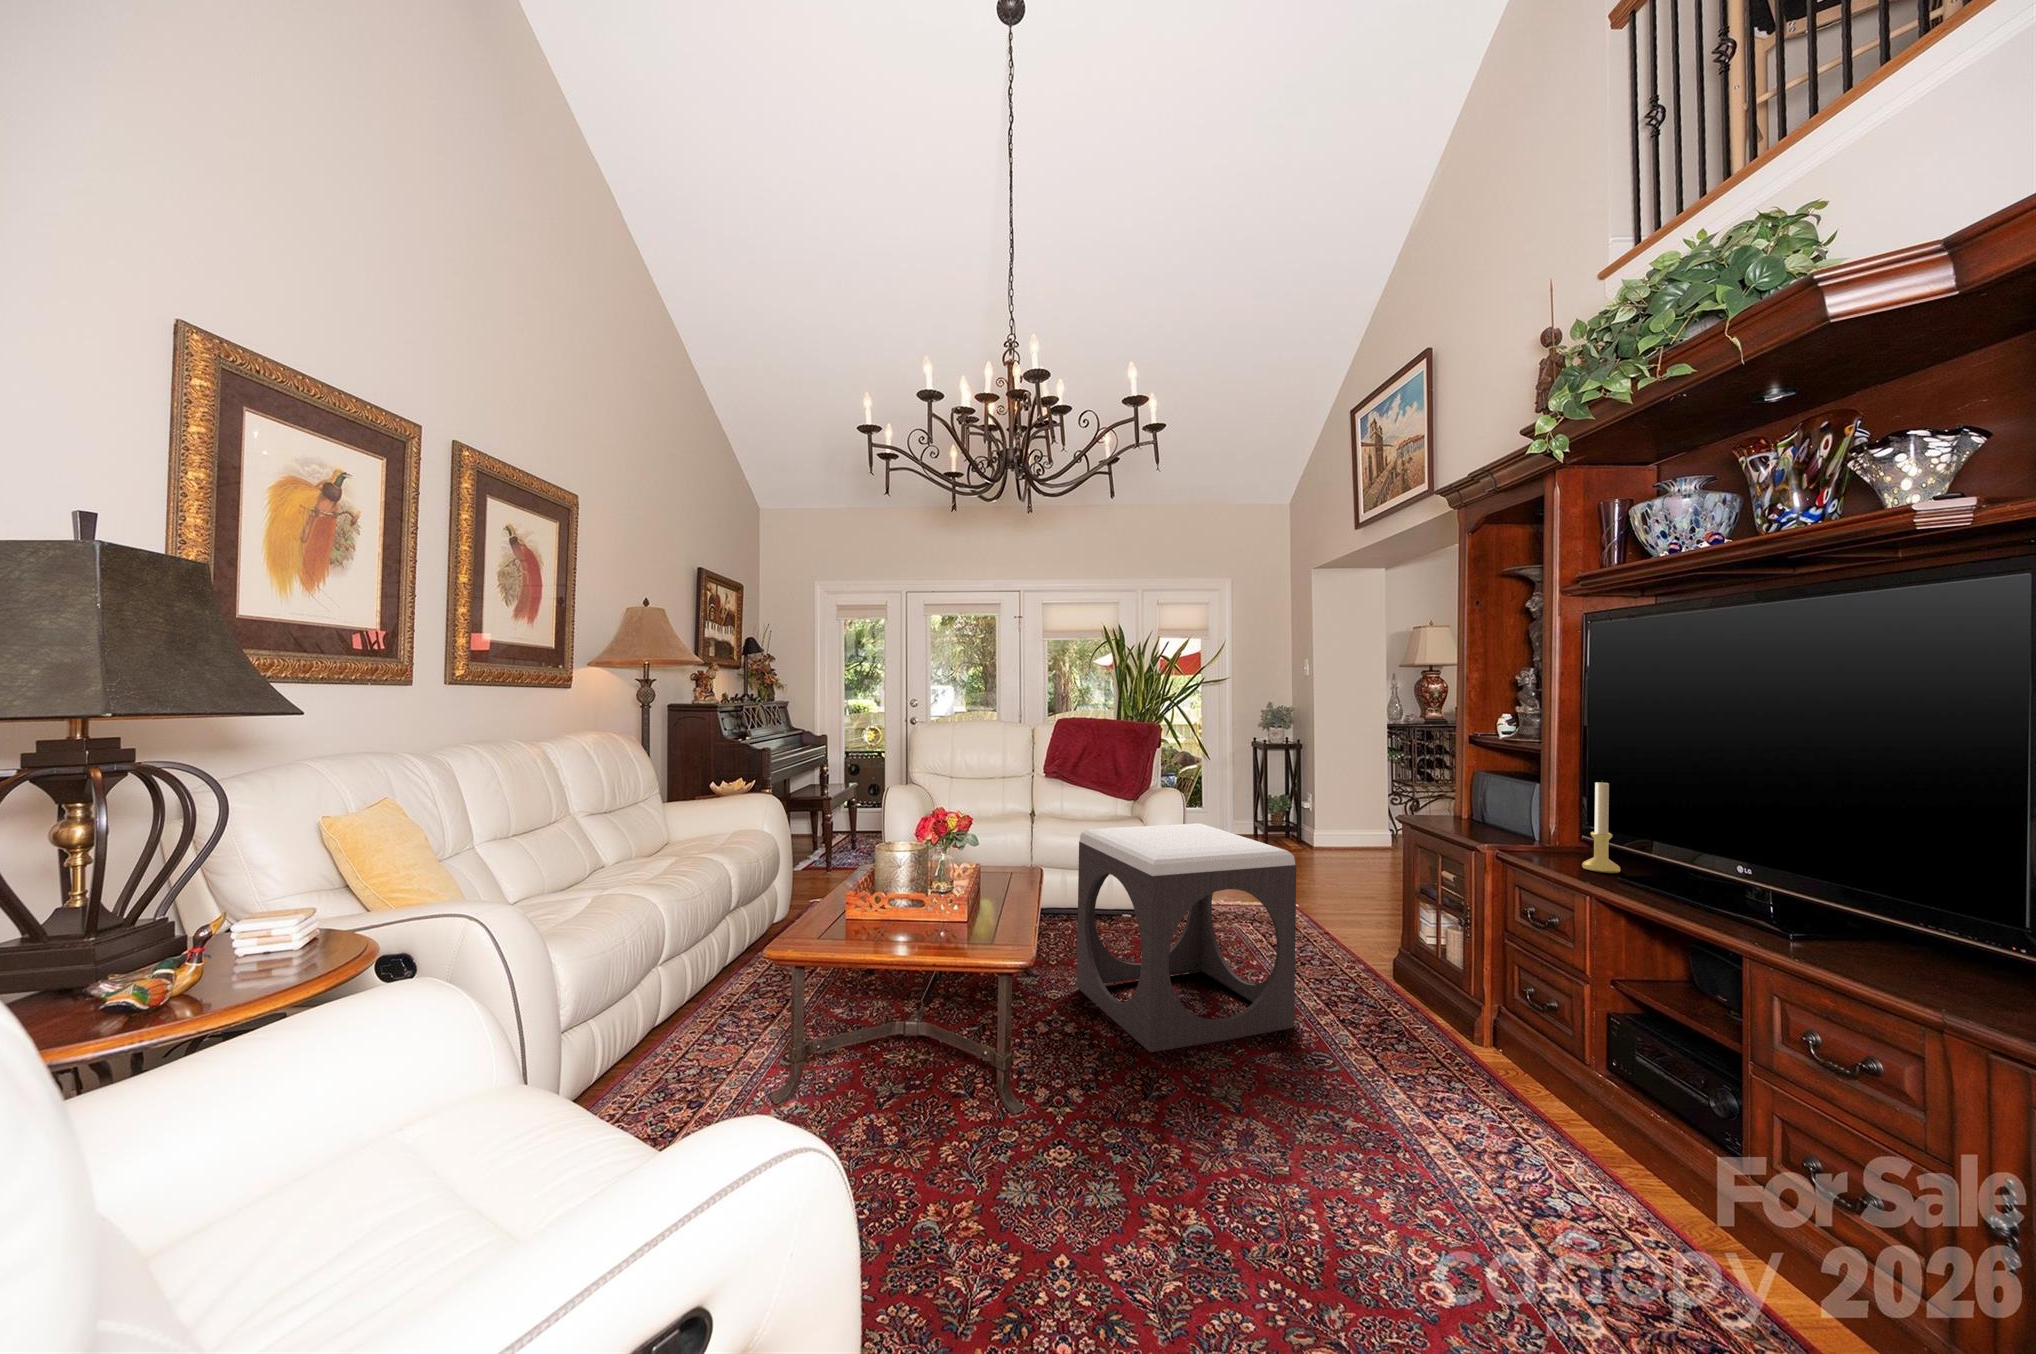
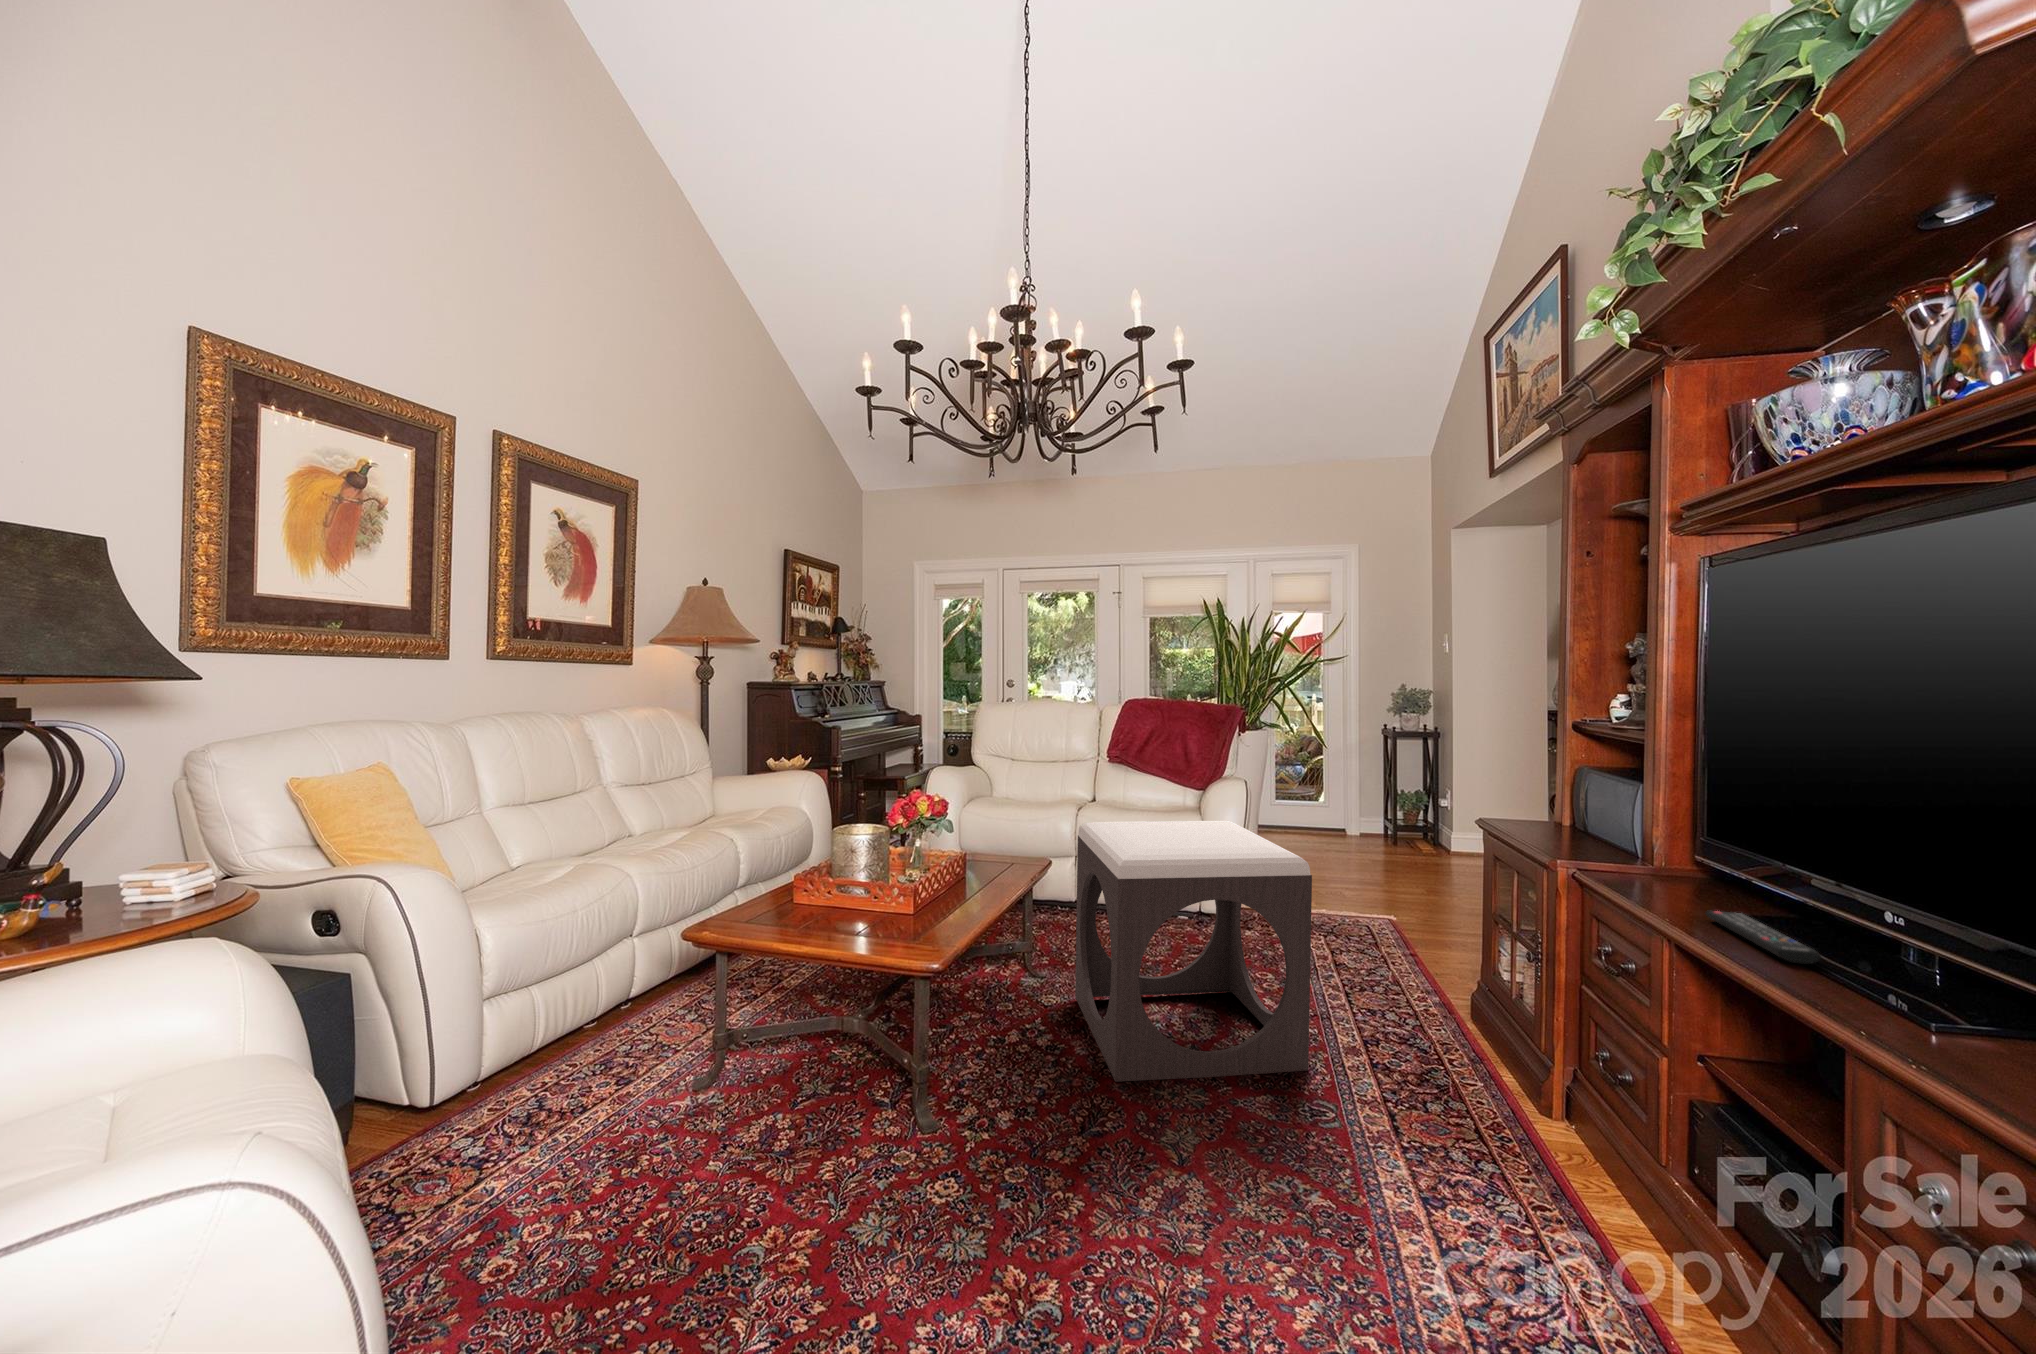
candle holder: present [1582,782,1620,873] -> none [1672,782,1728,911]
remote control: none [1614,872,1706,904] -> present [1706,911,1821,964]

